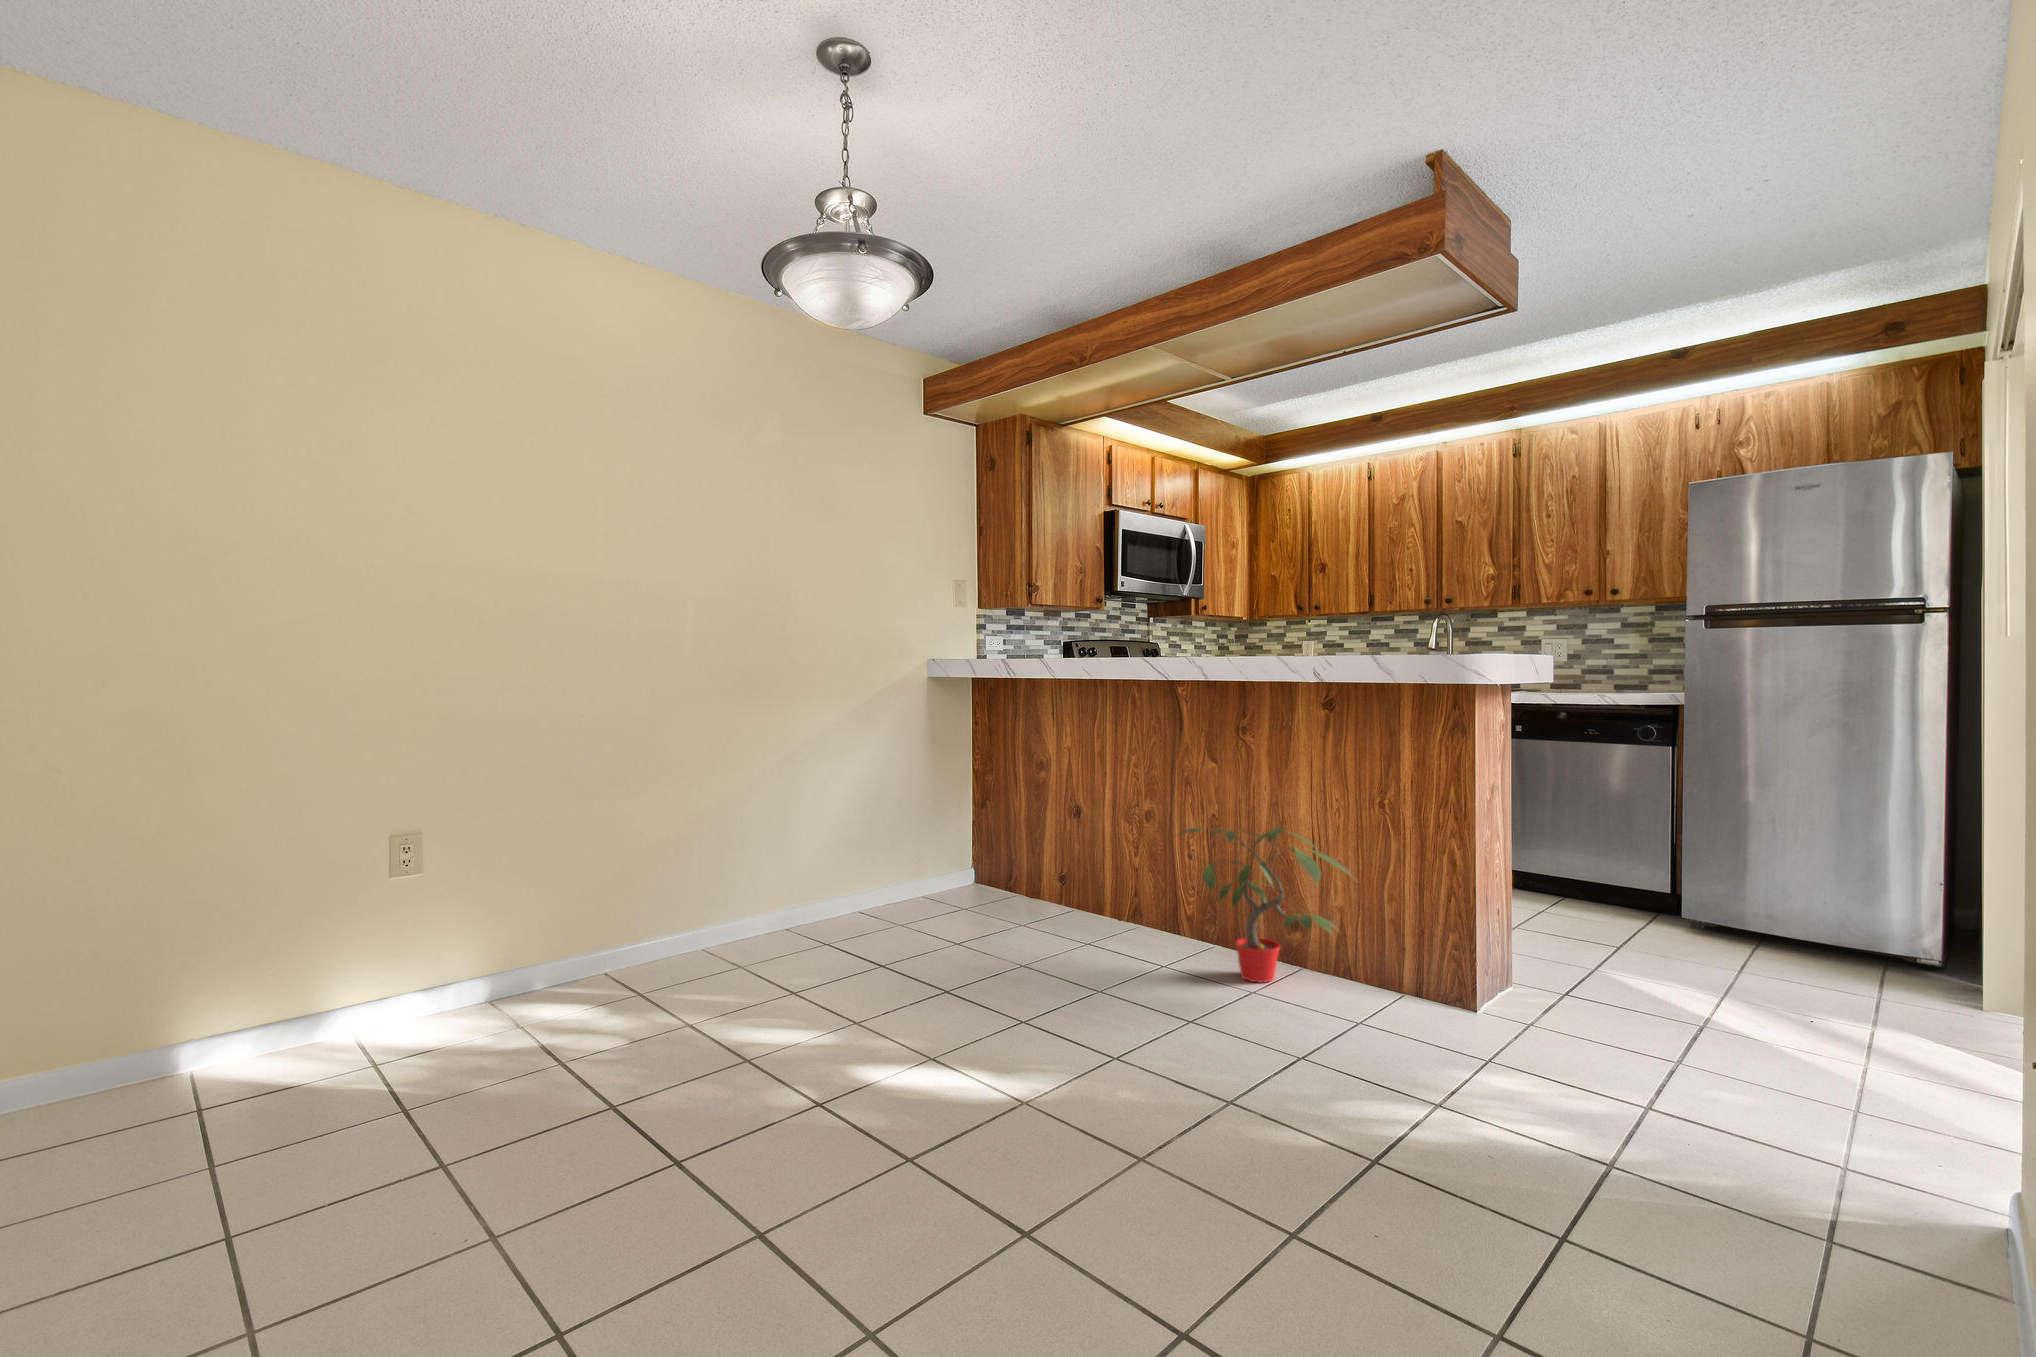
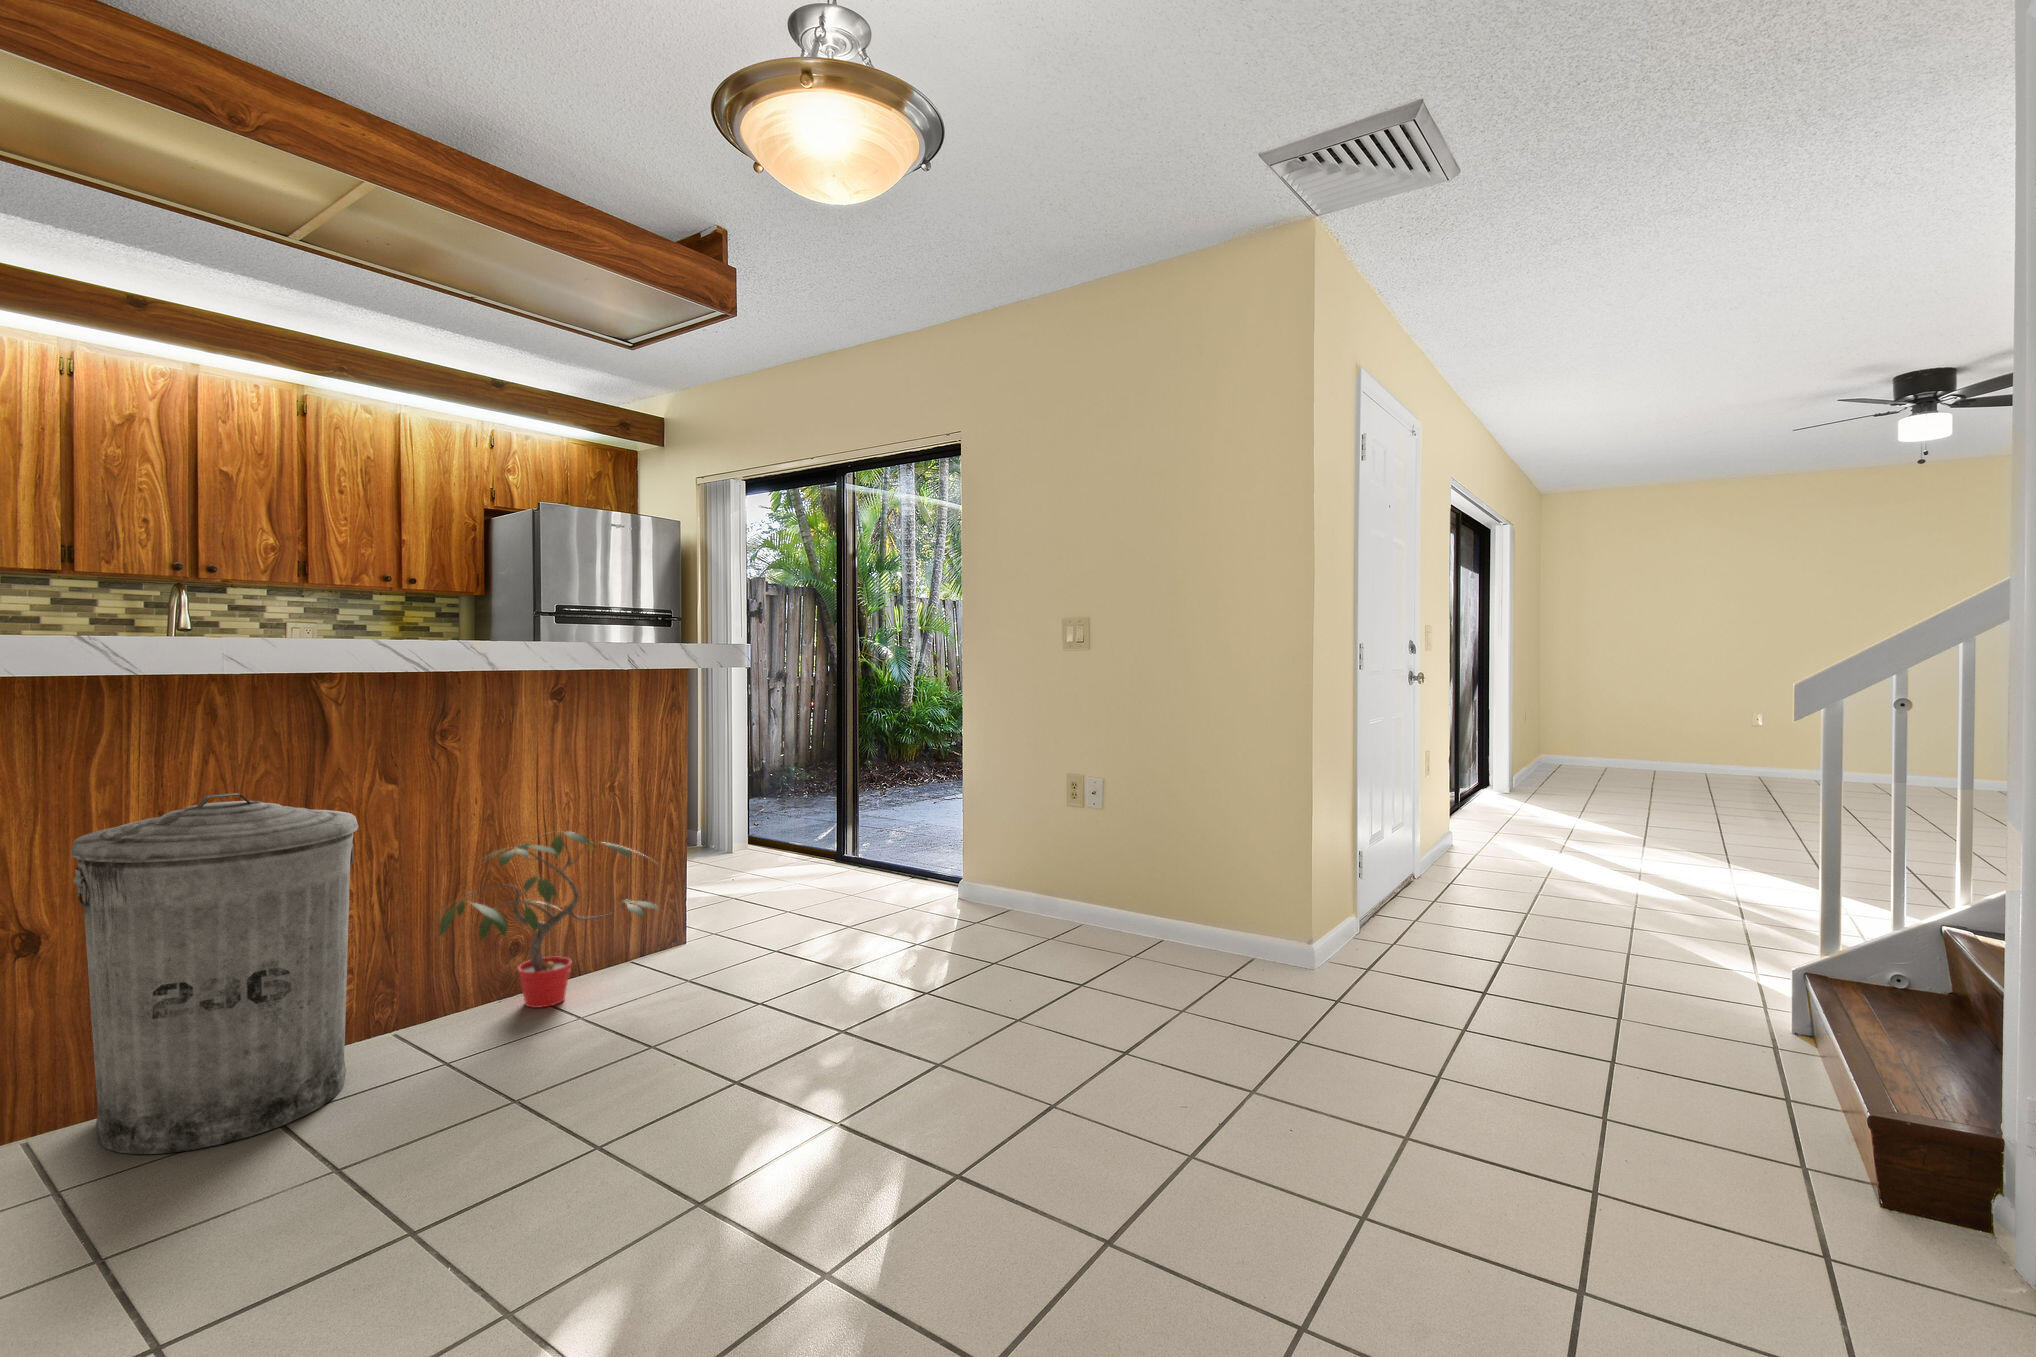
trash can: none [1003,748,1135,952] -> present [71,793,358,1154]

